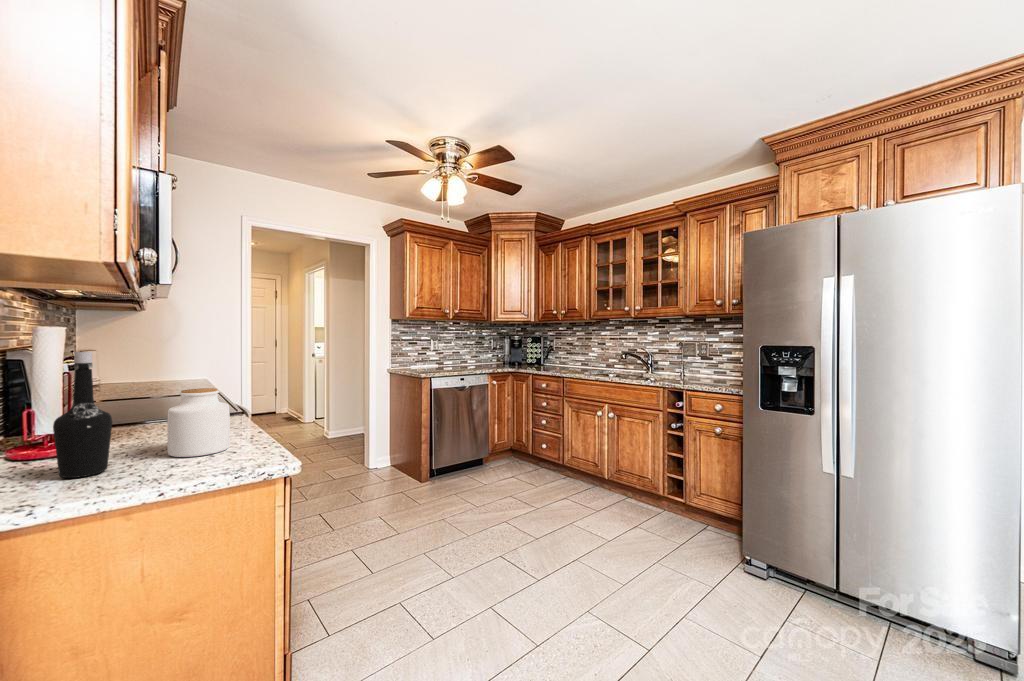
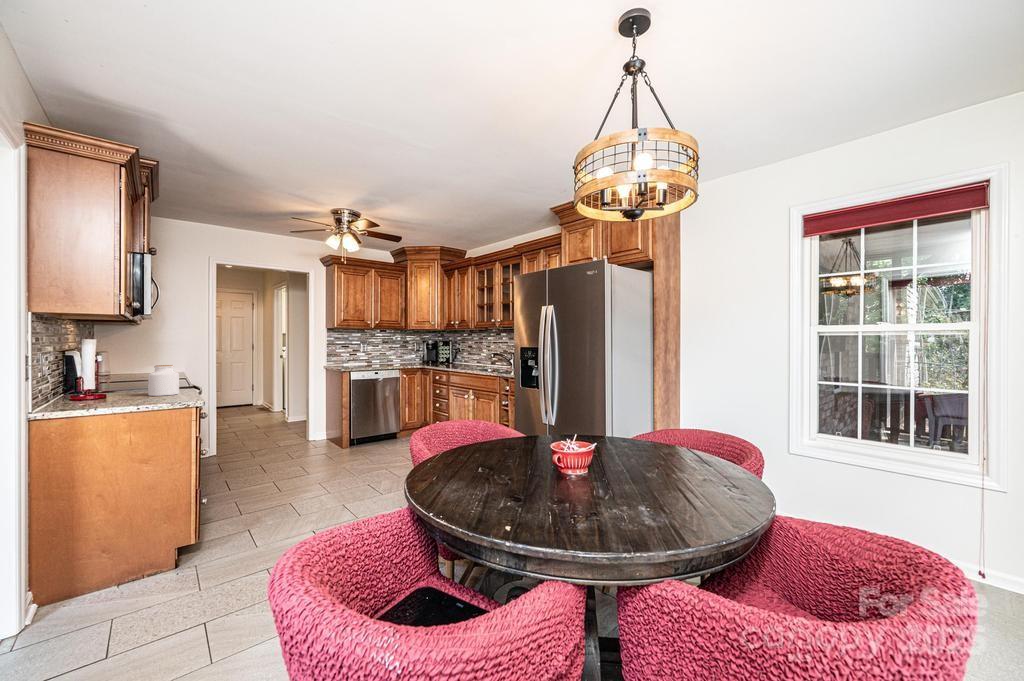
bottle: present [53,352,112,478] -> none [98,346,123,400]

